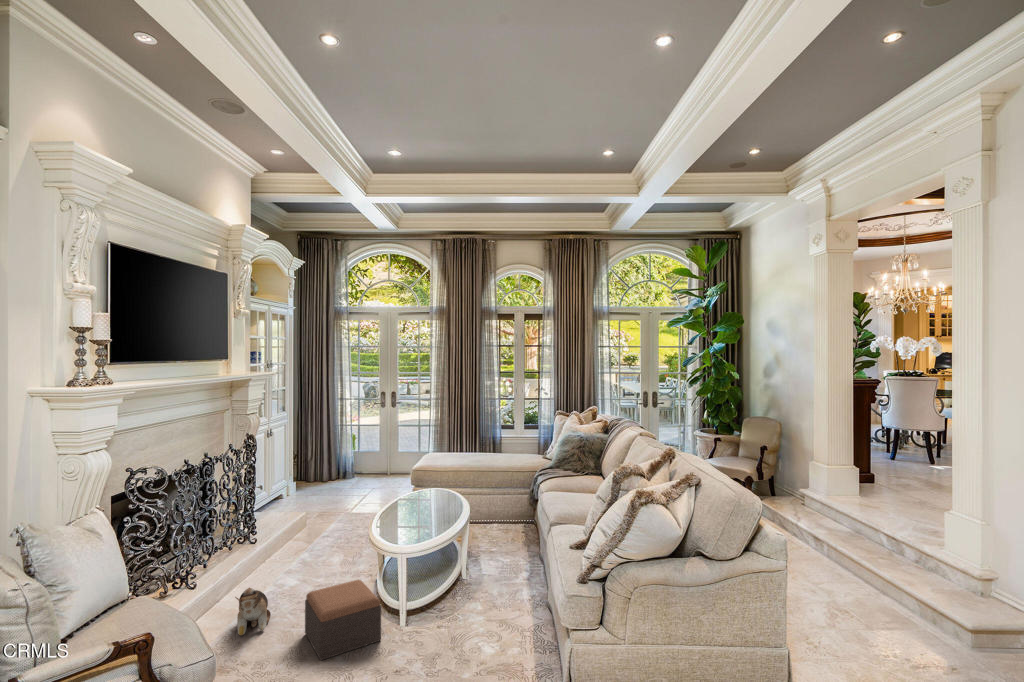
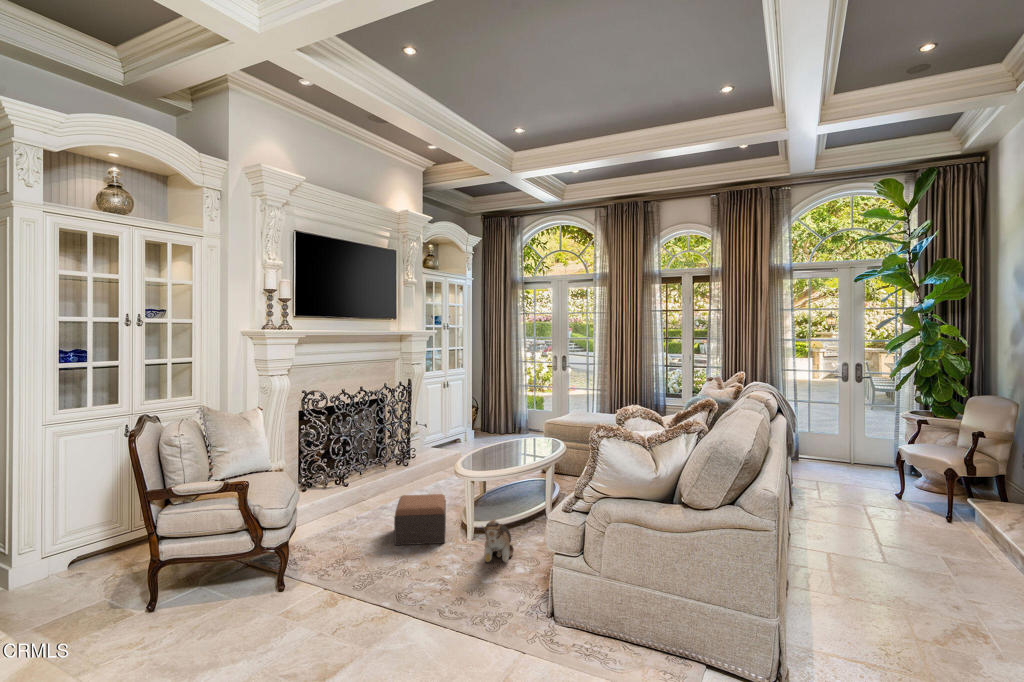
plush toy: present [235,588,271,636] -> present [484,520,514,562]

